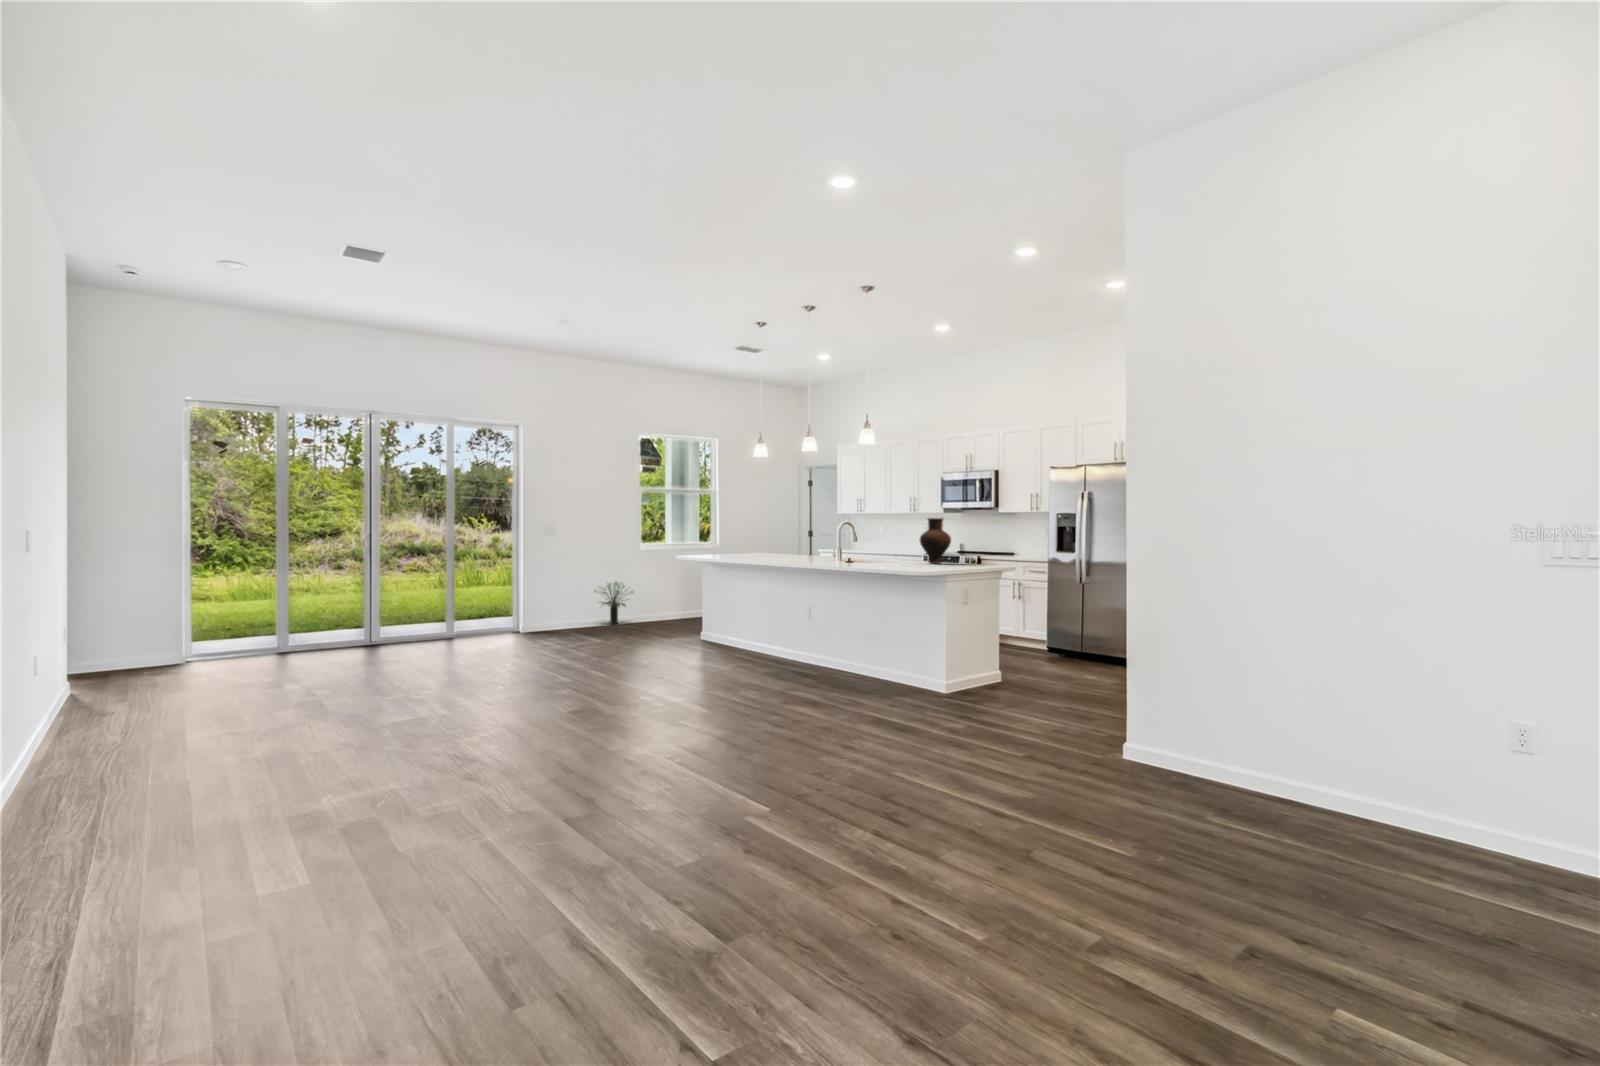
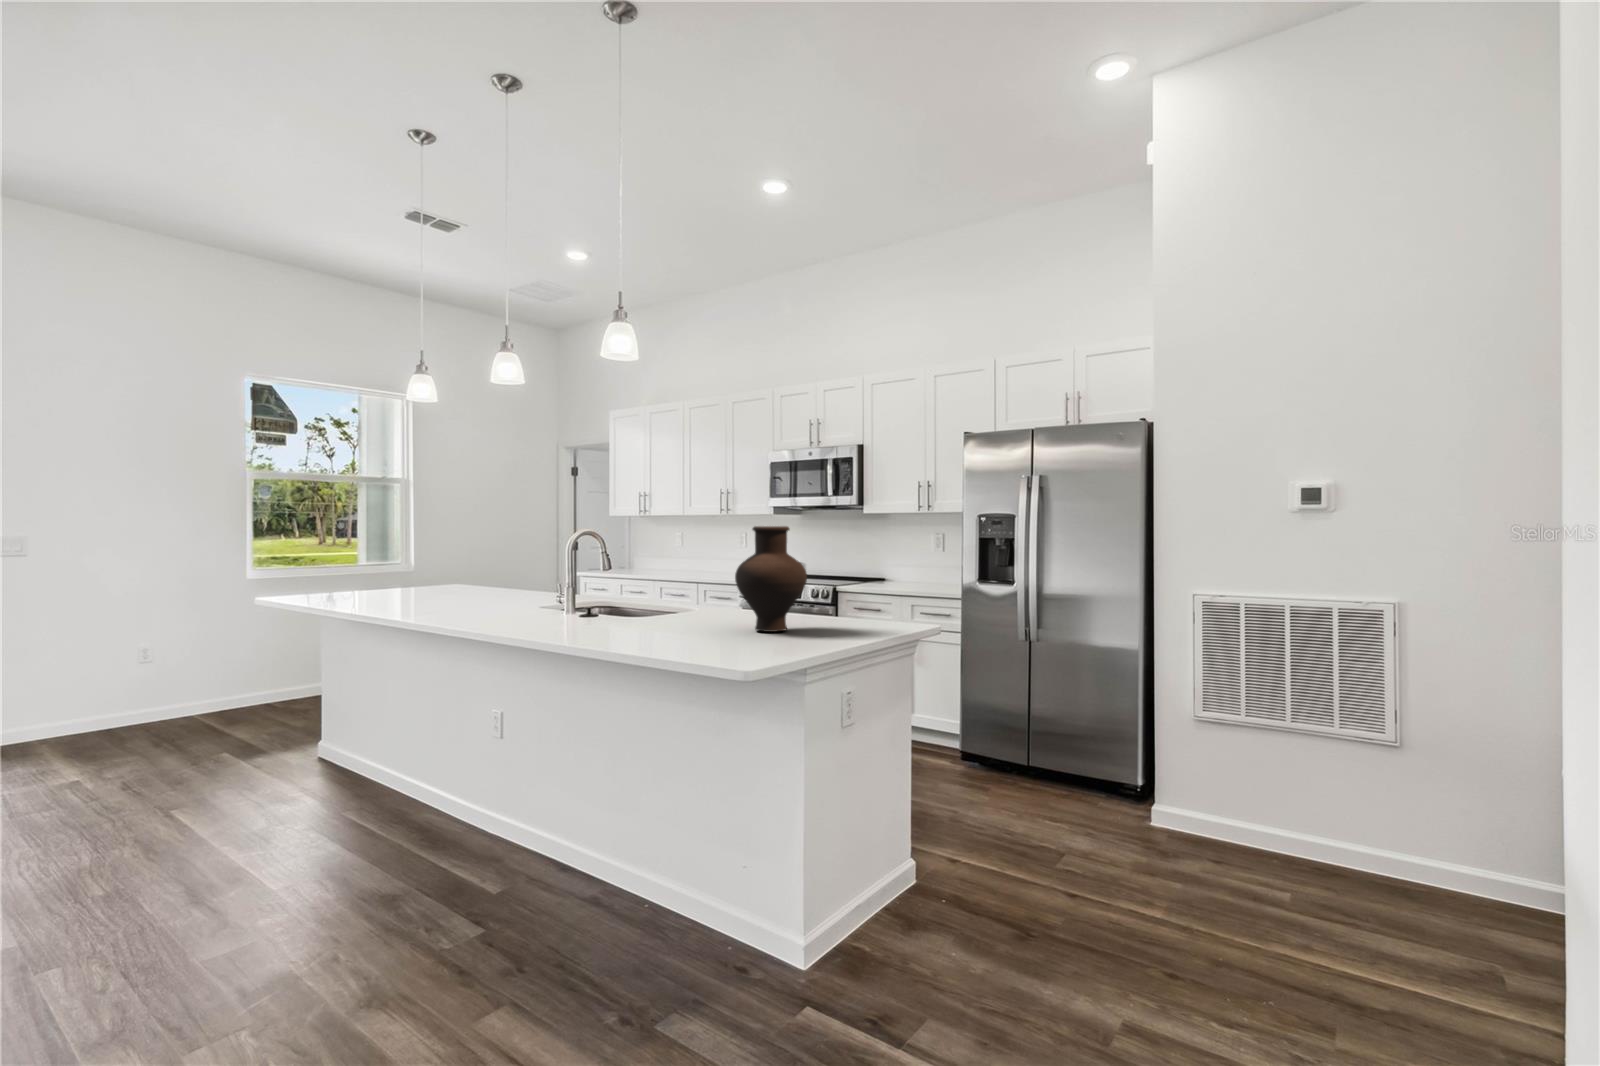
potted plant: present [594,582,634,624] -> none [105,648,205,732]

